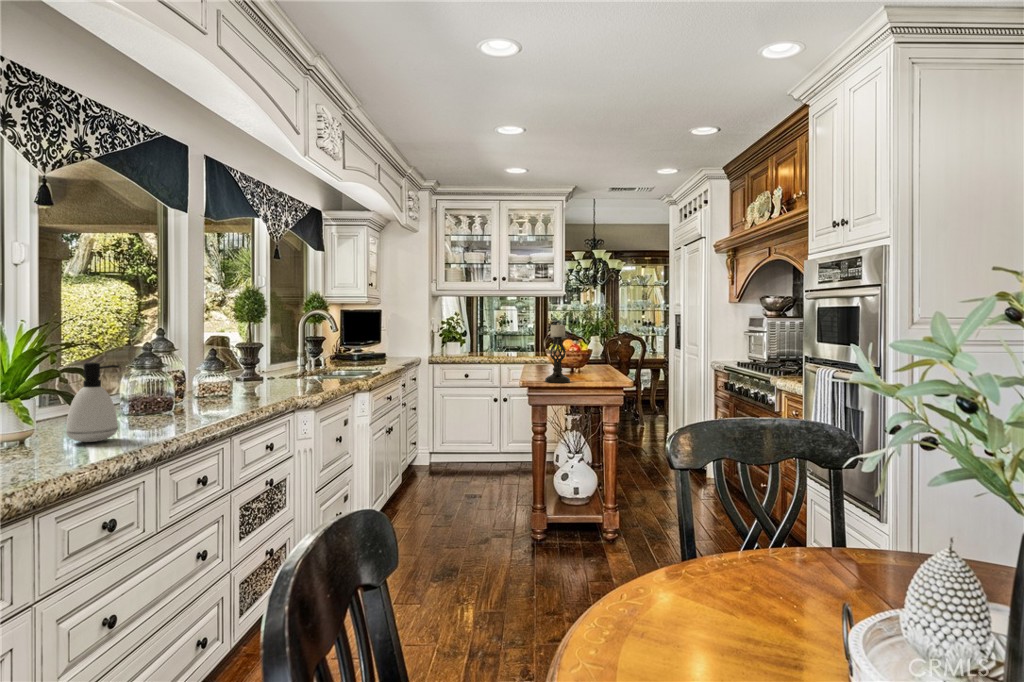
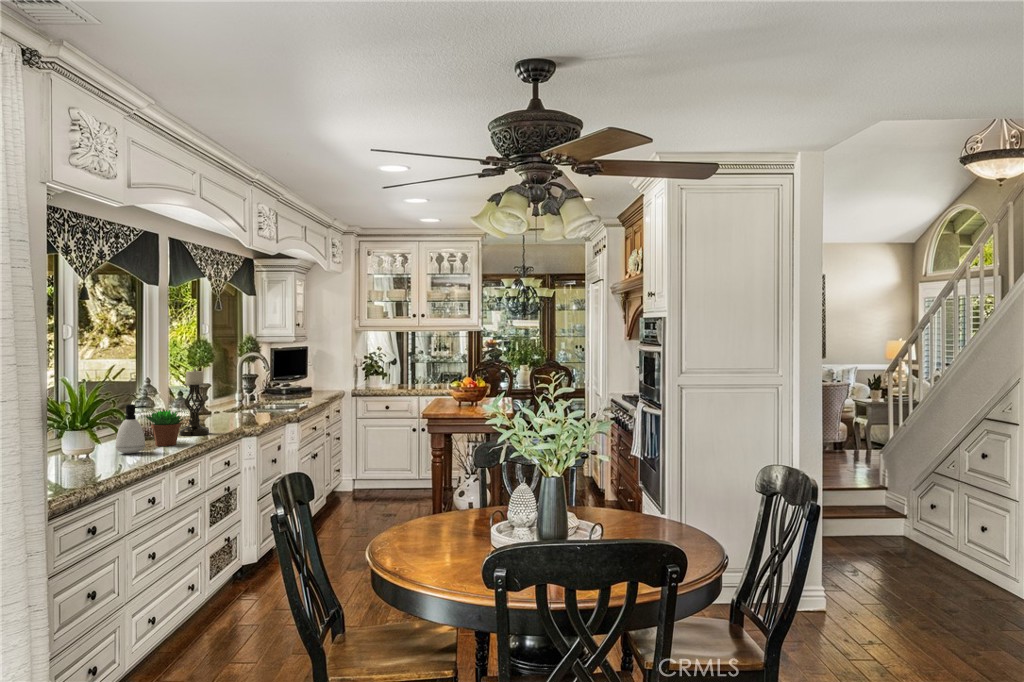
candle holder: present [545,323,570,383] -> present [180,369,209,436]
succulent plant: none [132,371,192,428] -> present [146,410,183,446]

